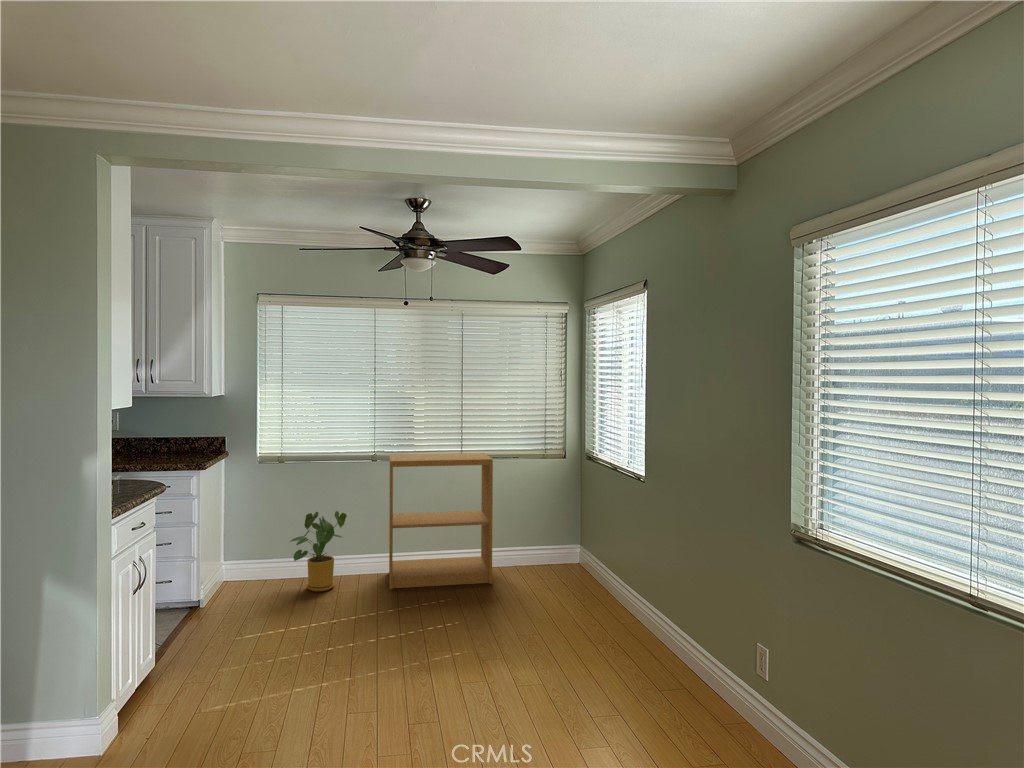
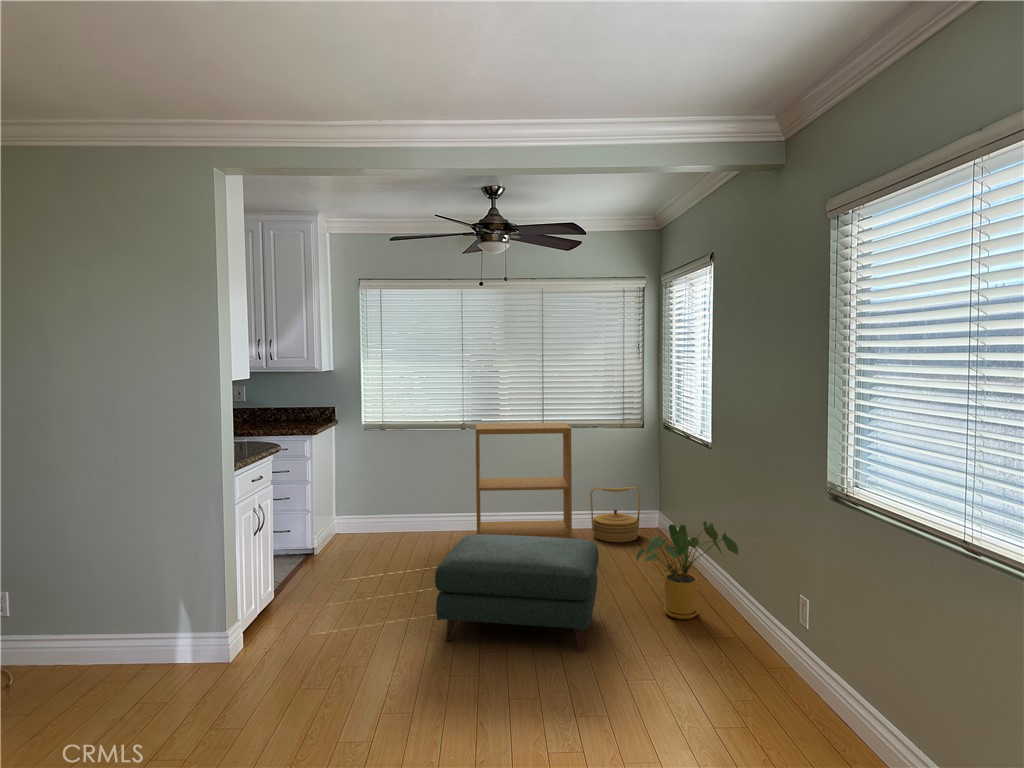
house plant: present [290,511,347,592] -> present [636,522,739,619]
woven basket: none [511,520,562,579] -> present [590,487,640,542]
ottoman: none [353,583,535,716] -> present [435,534,599,652]

